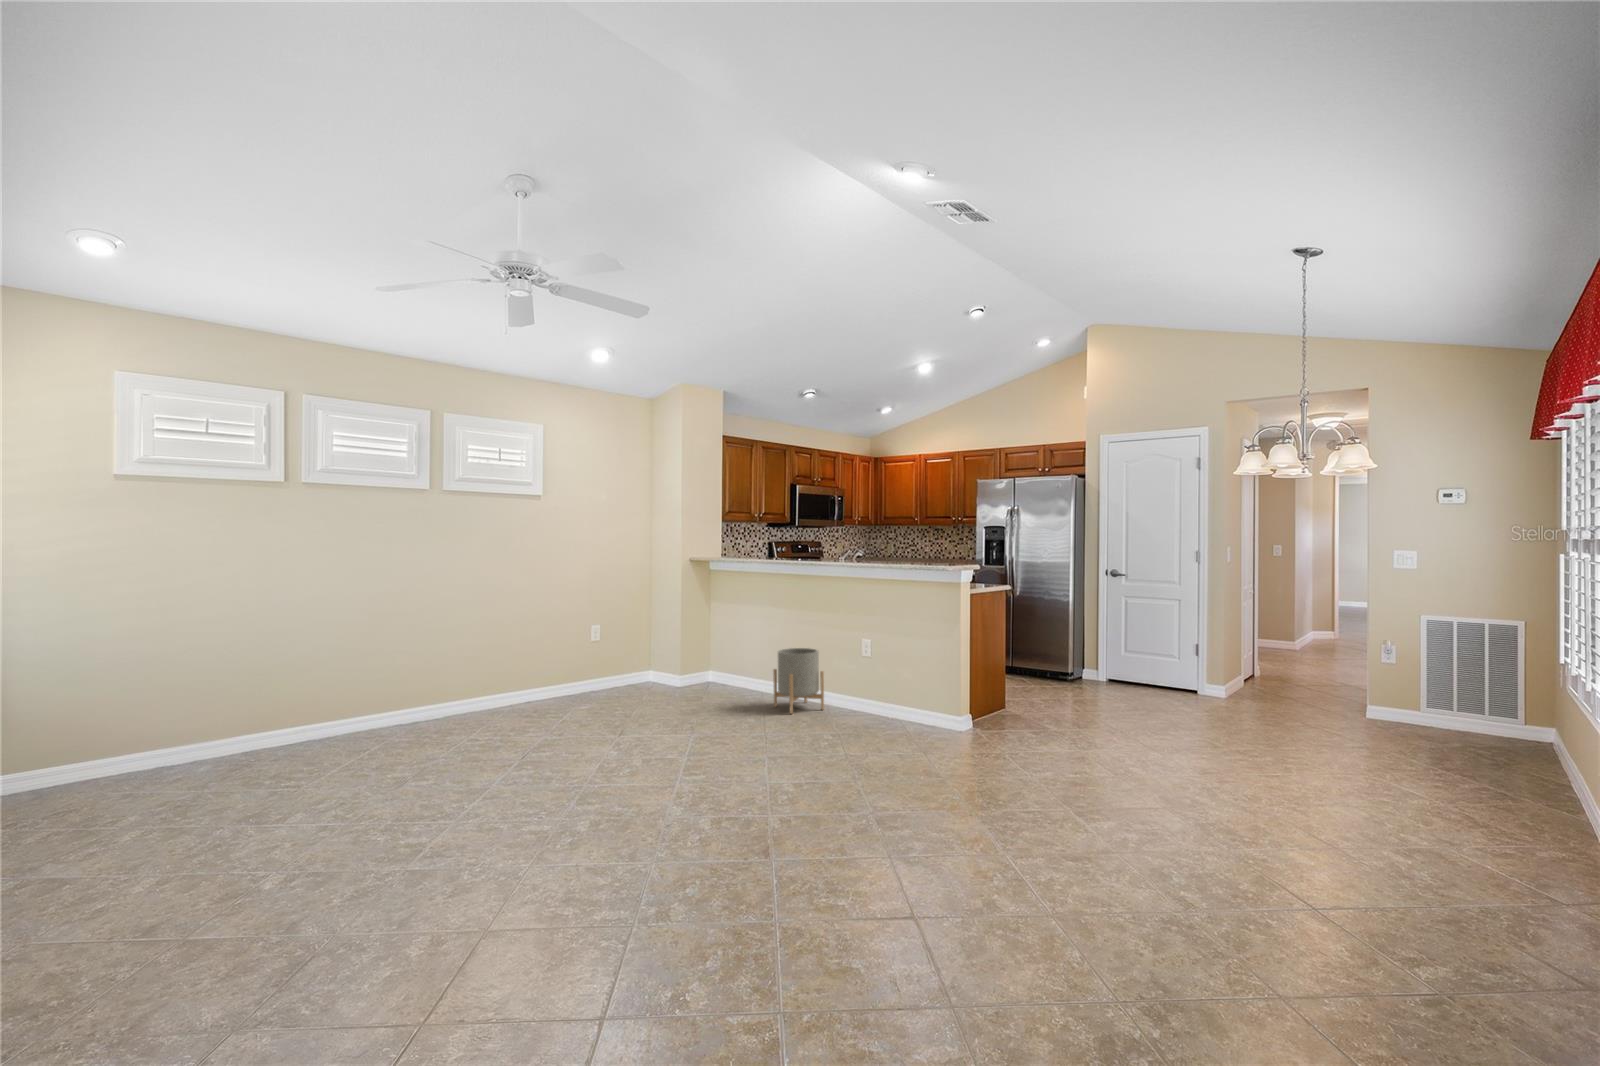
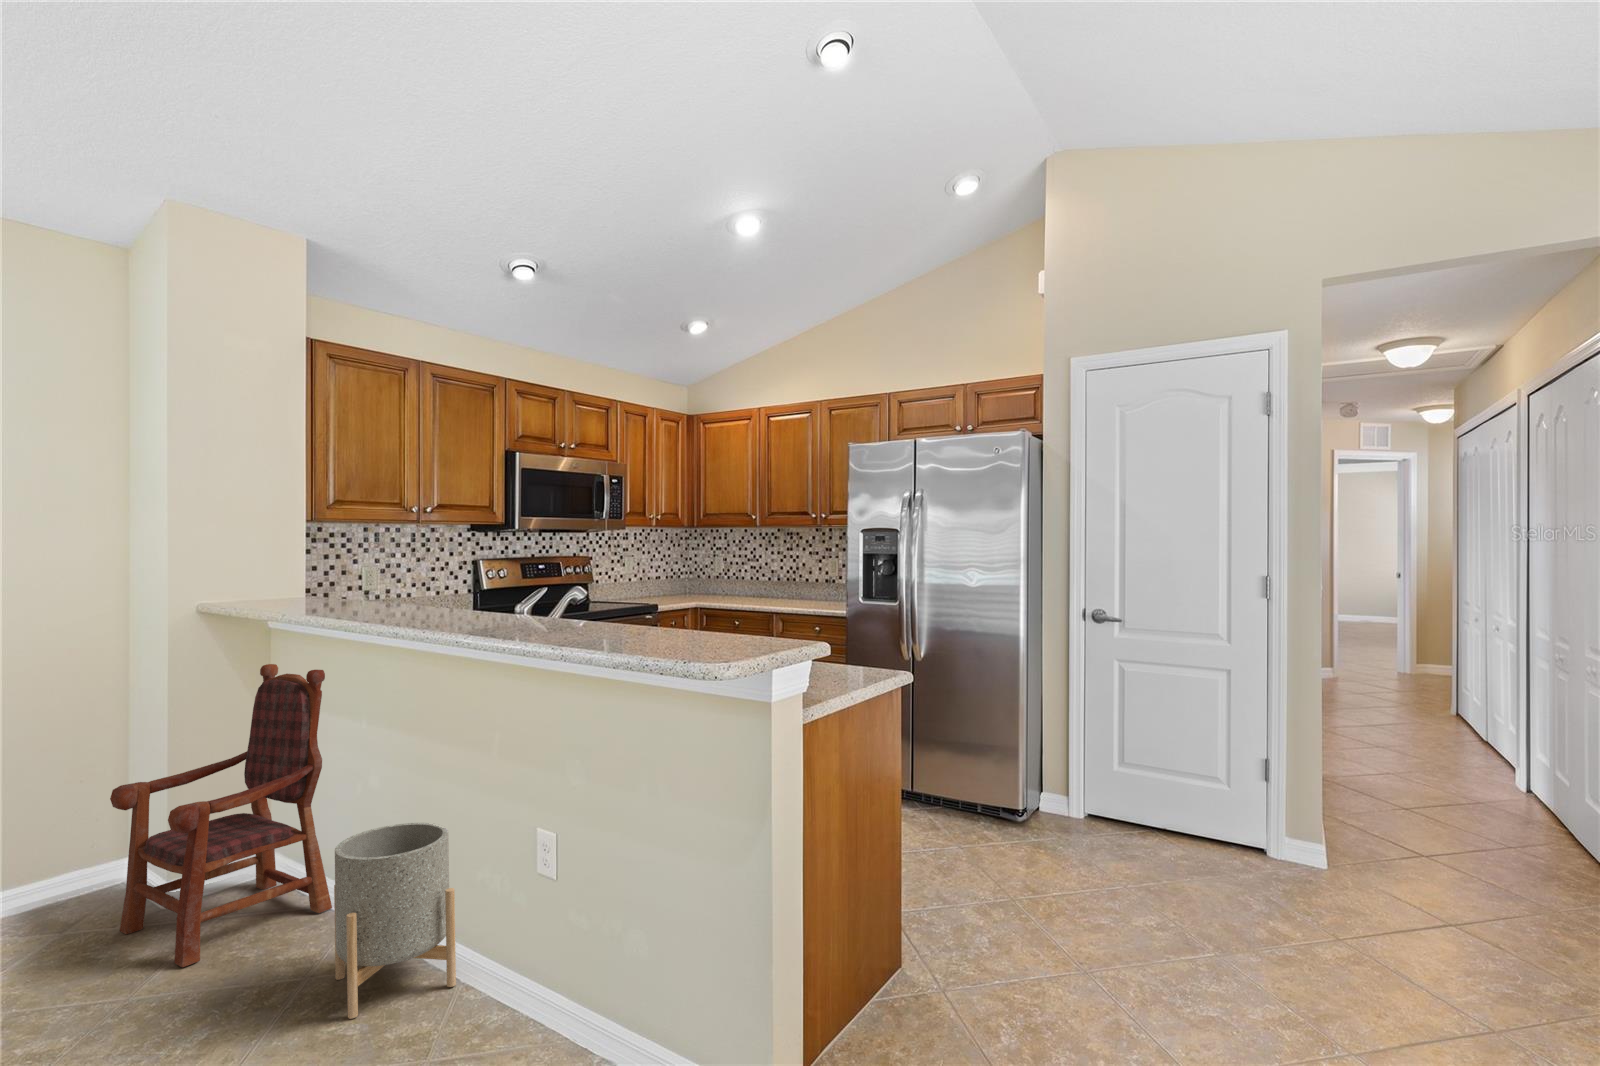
armchair: none [665,586,751,702] -> present [110,664,332,967]

